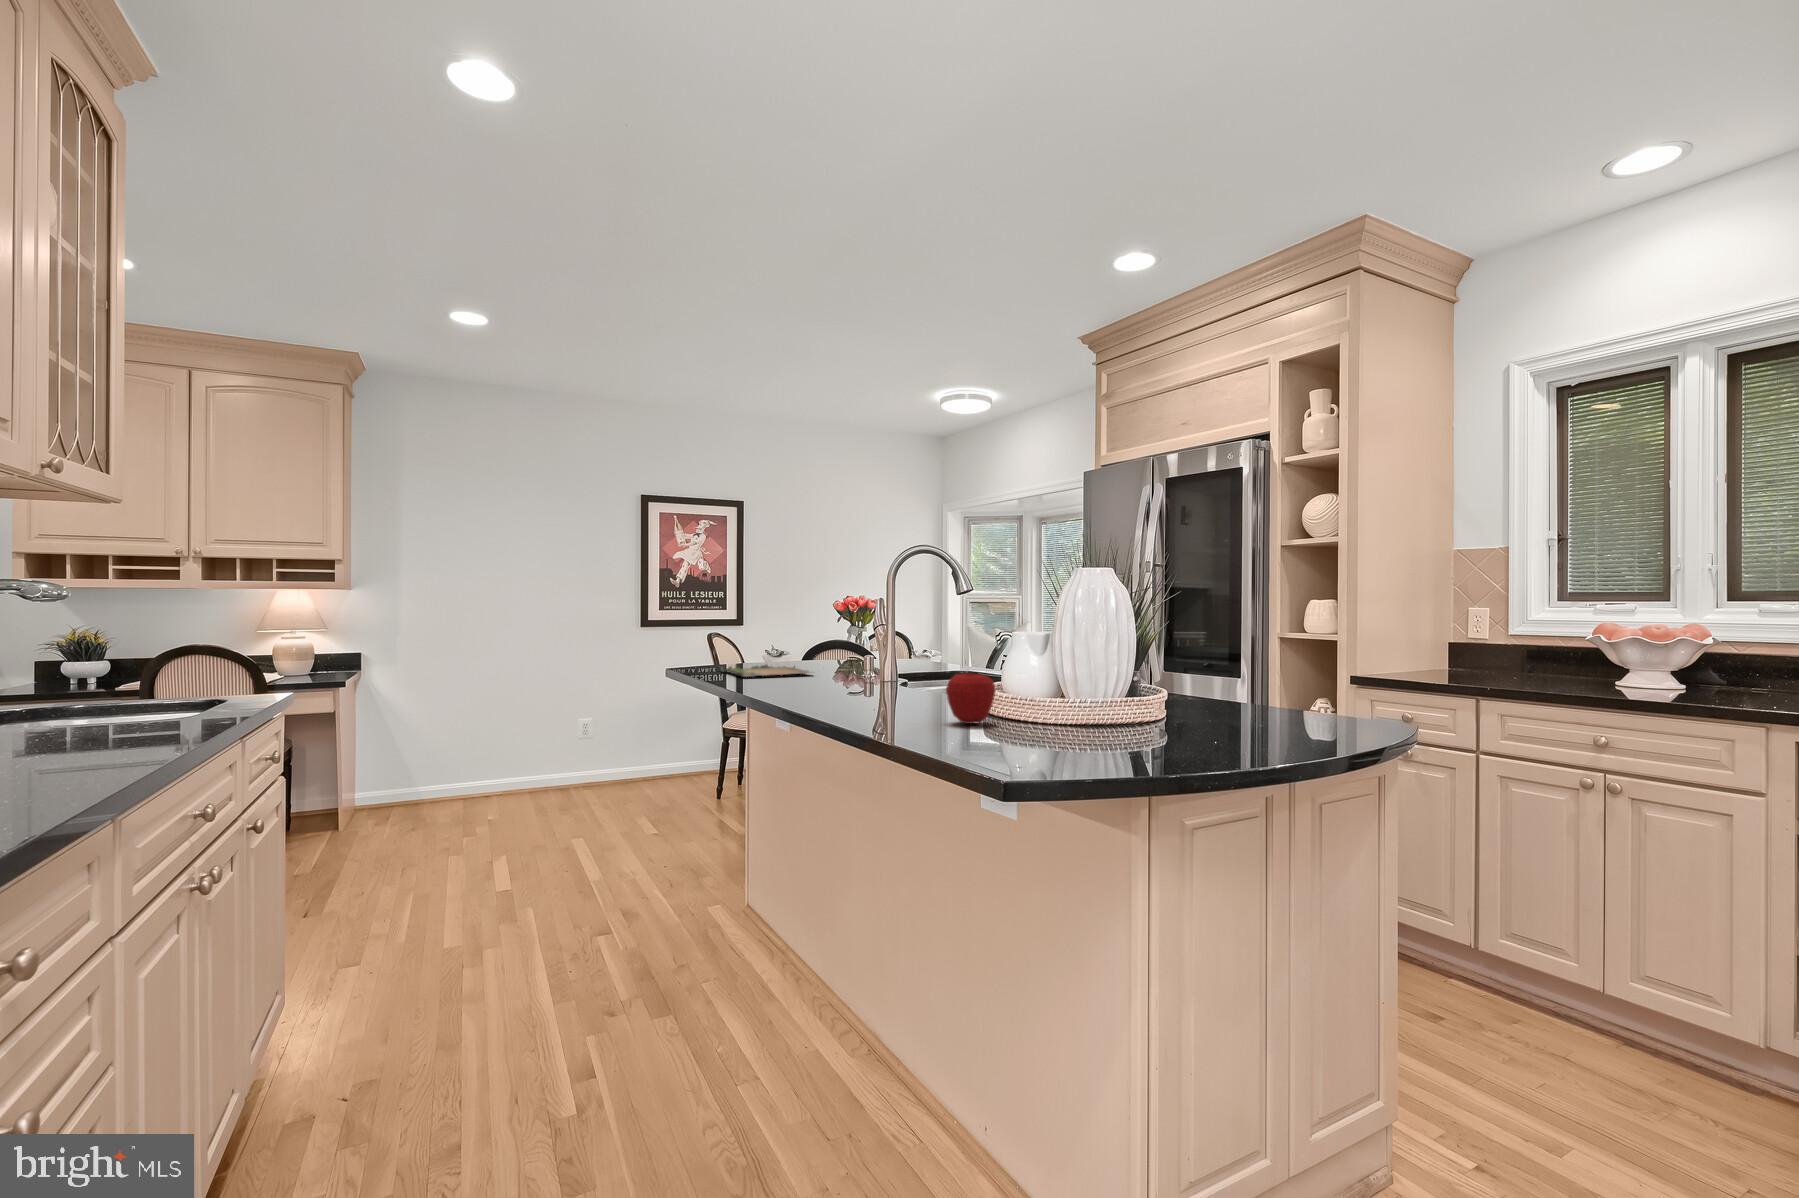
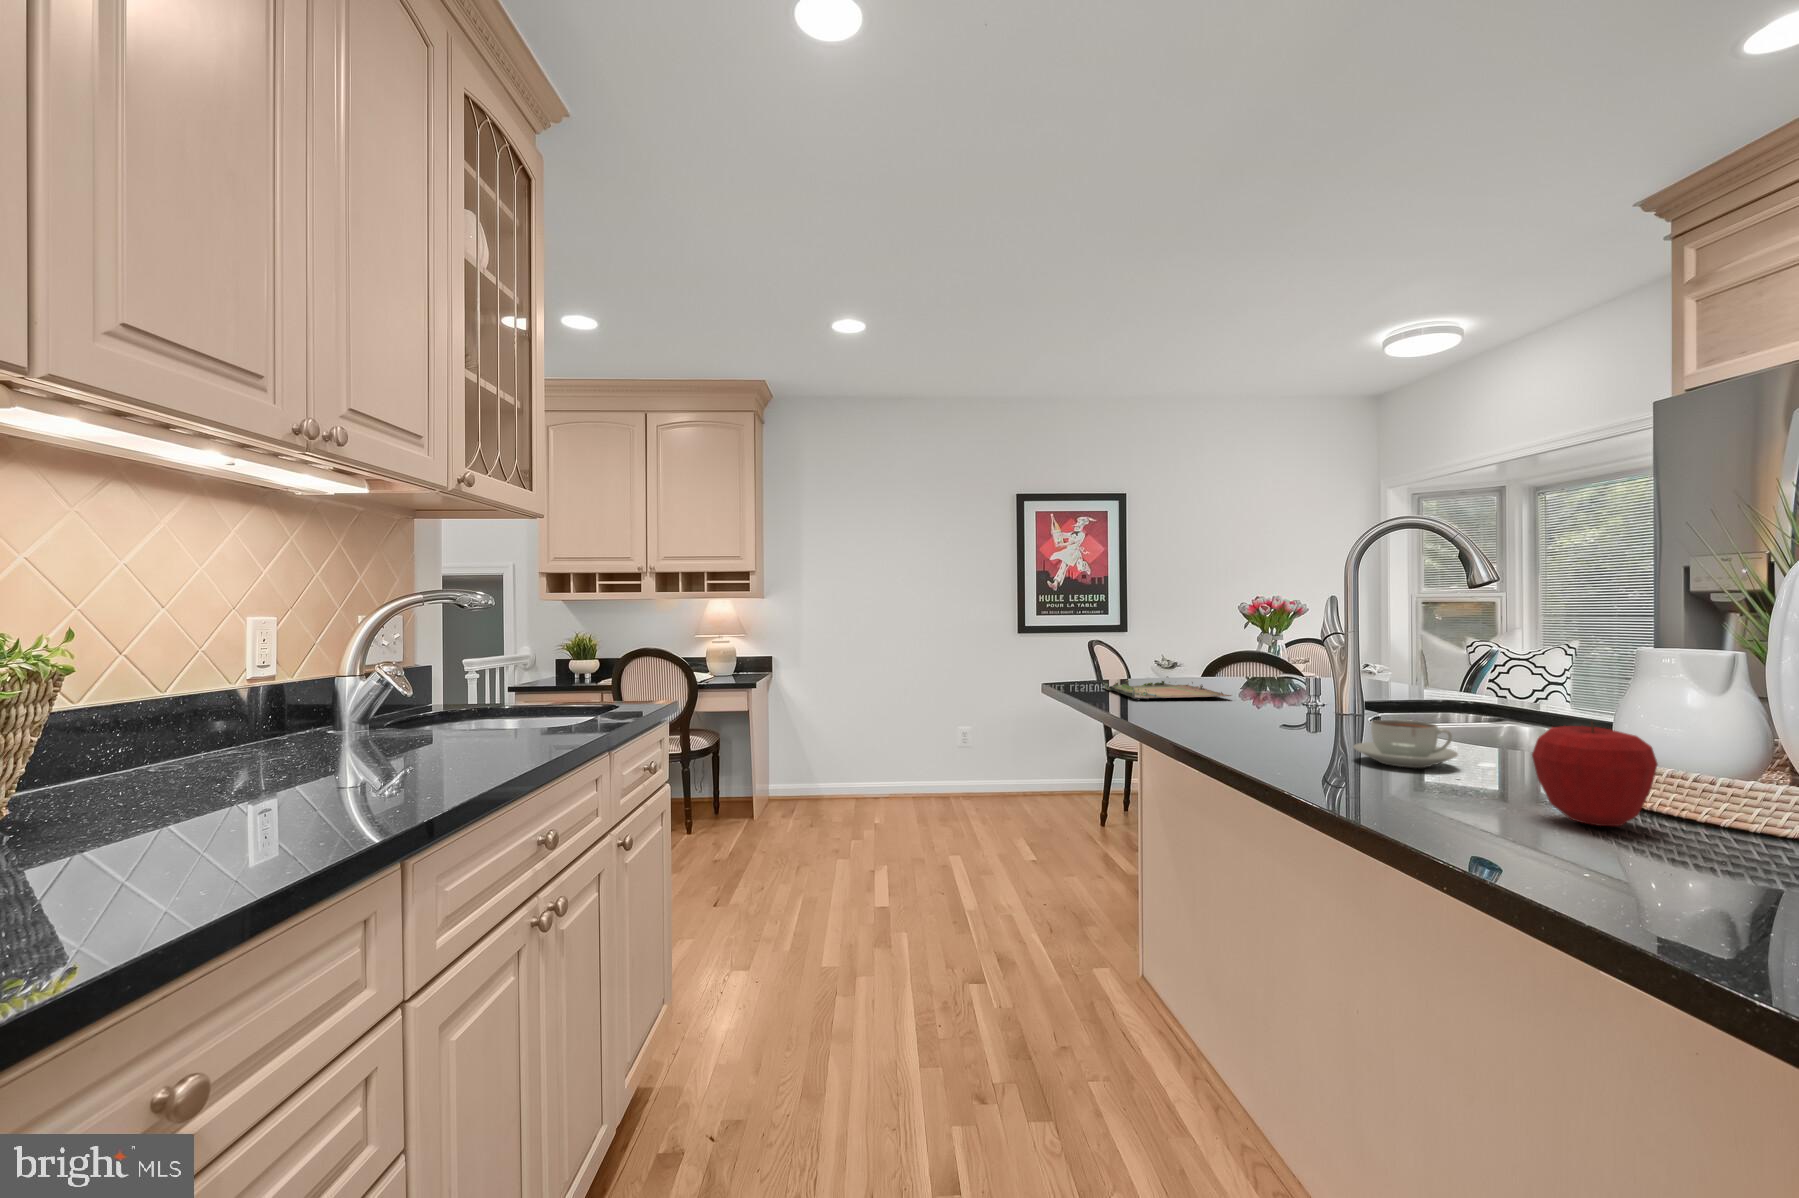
coffee cup: none [874,679,929,706] -> present [1354,720,1458,768]

